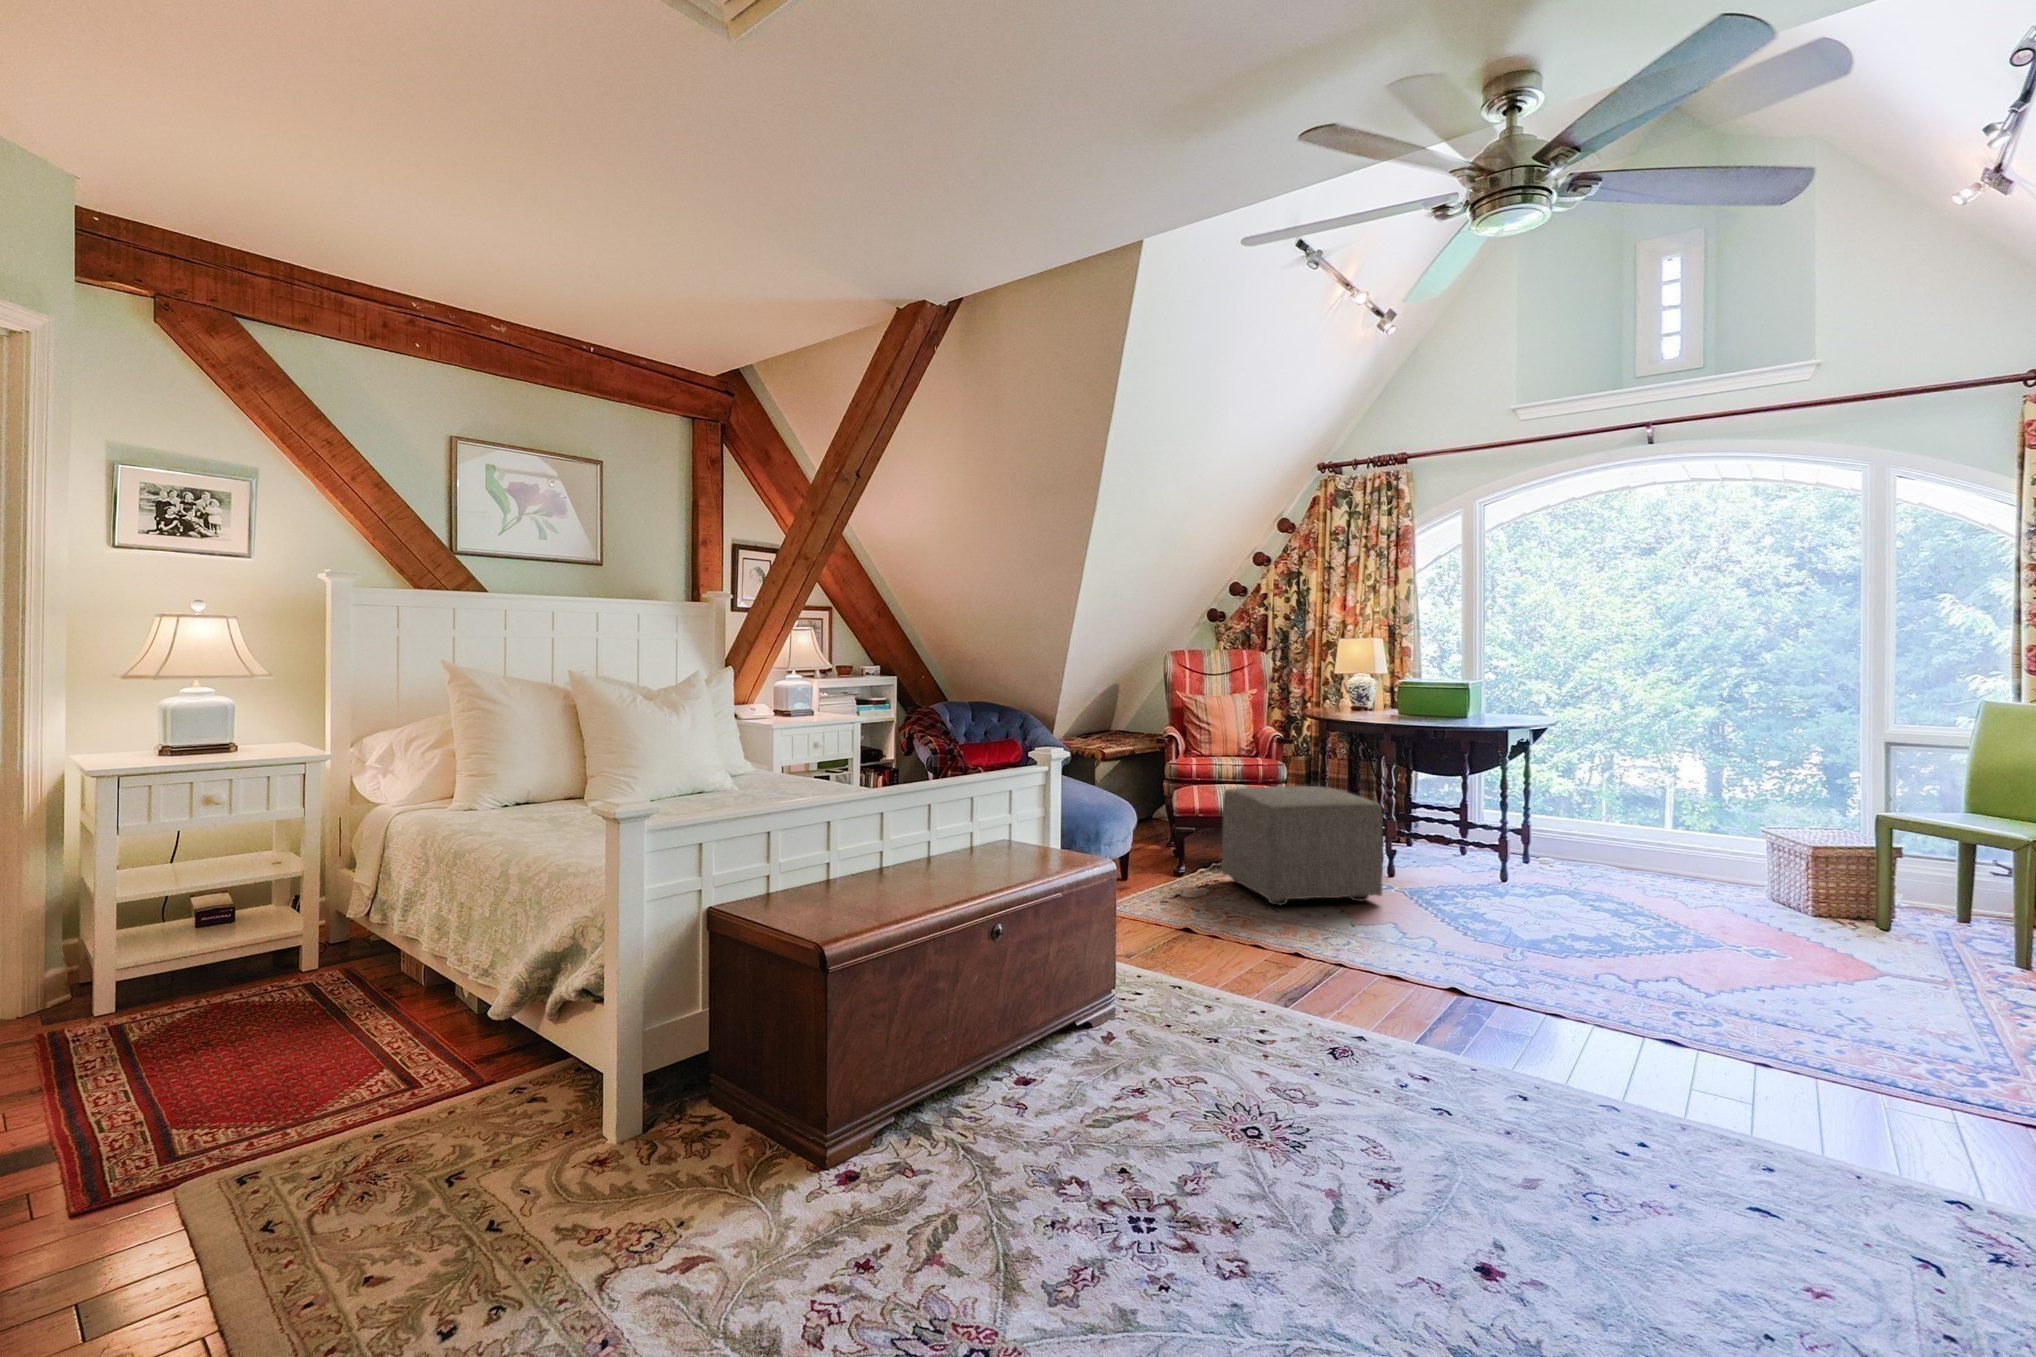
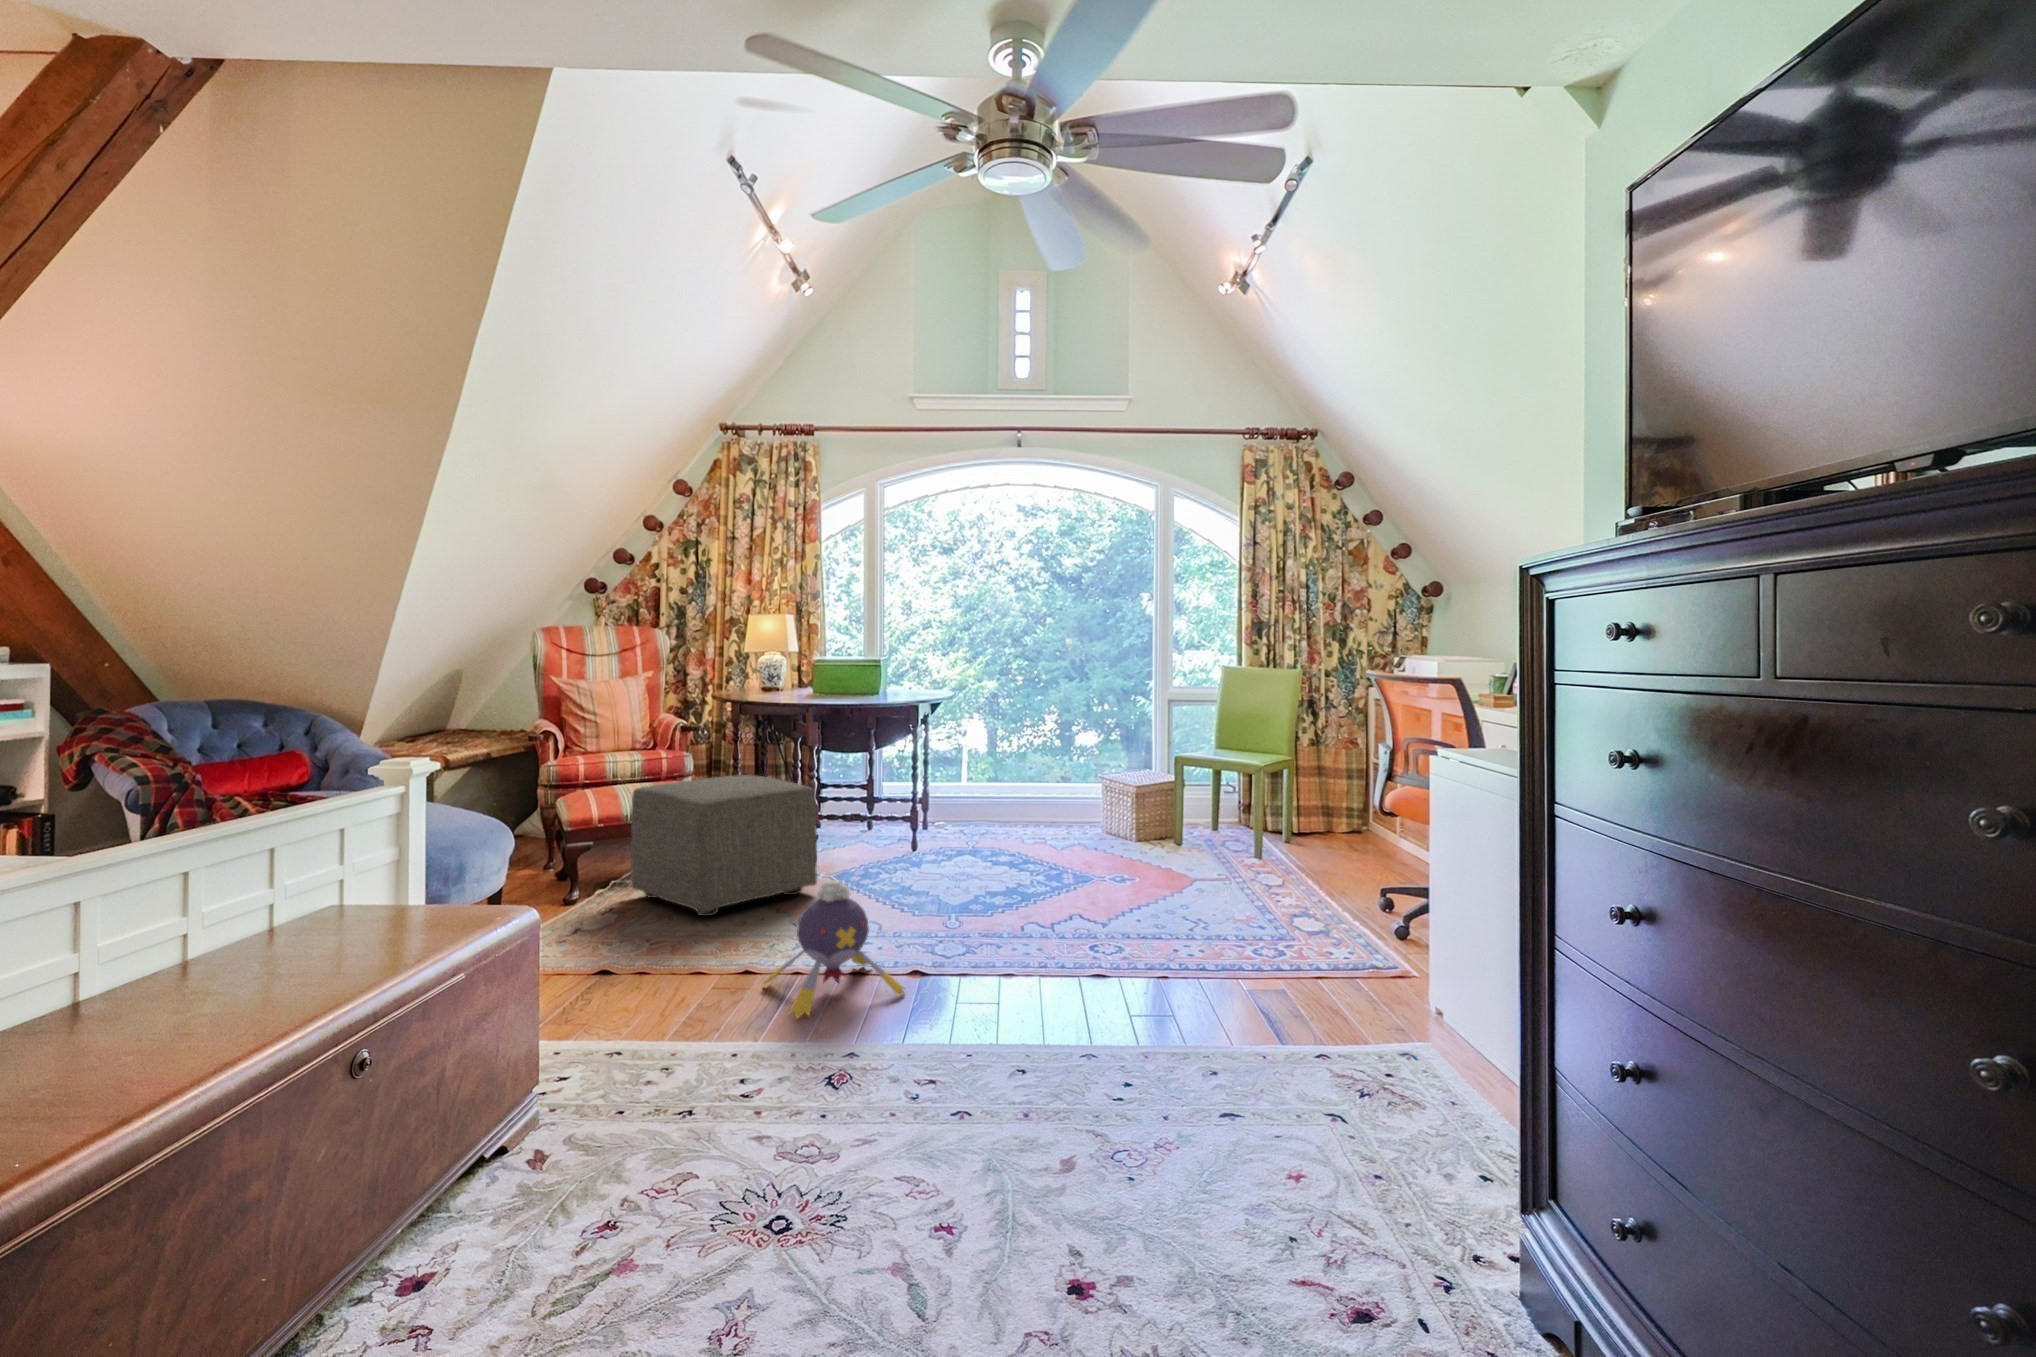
plush toy: none [1300,886,1433,1005] -> present [764,880,904,1019]

